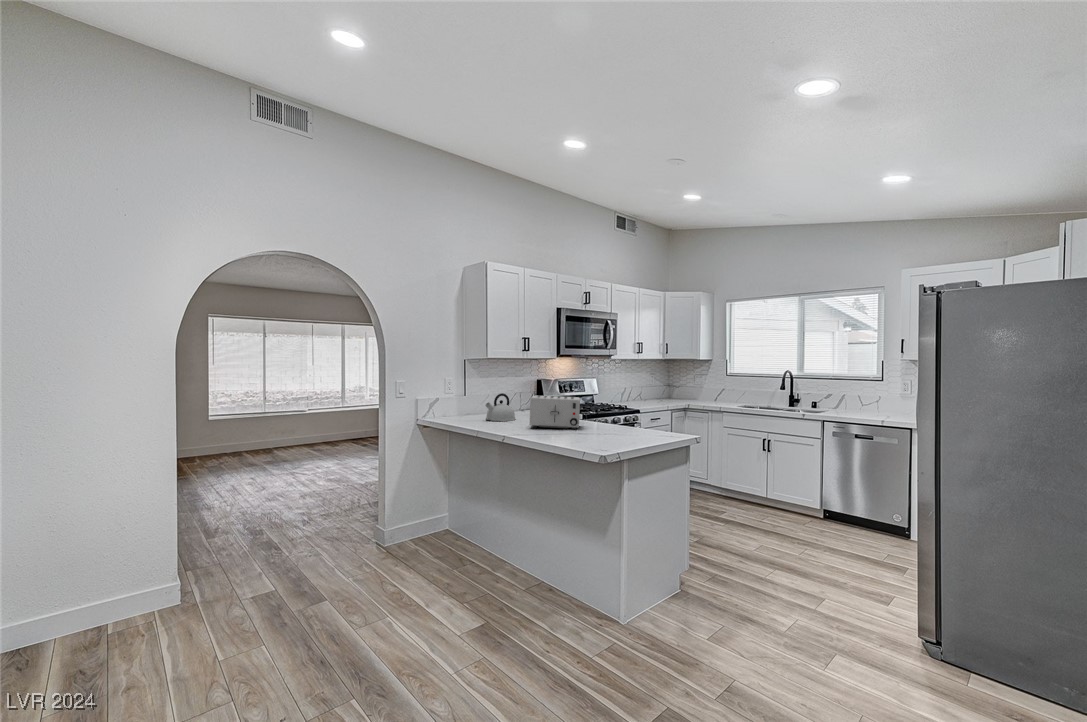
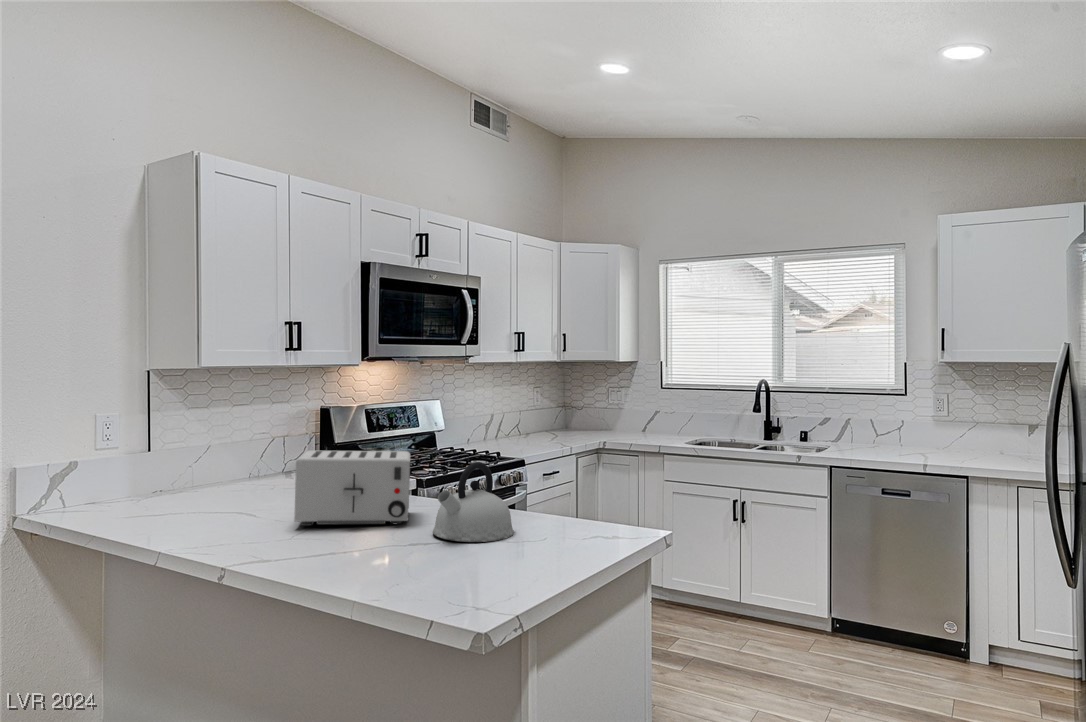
kettle: present [485,393,516,421] -> present [433,462,514,542]

